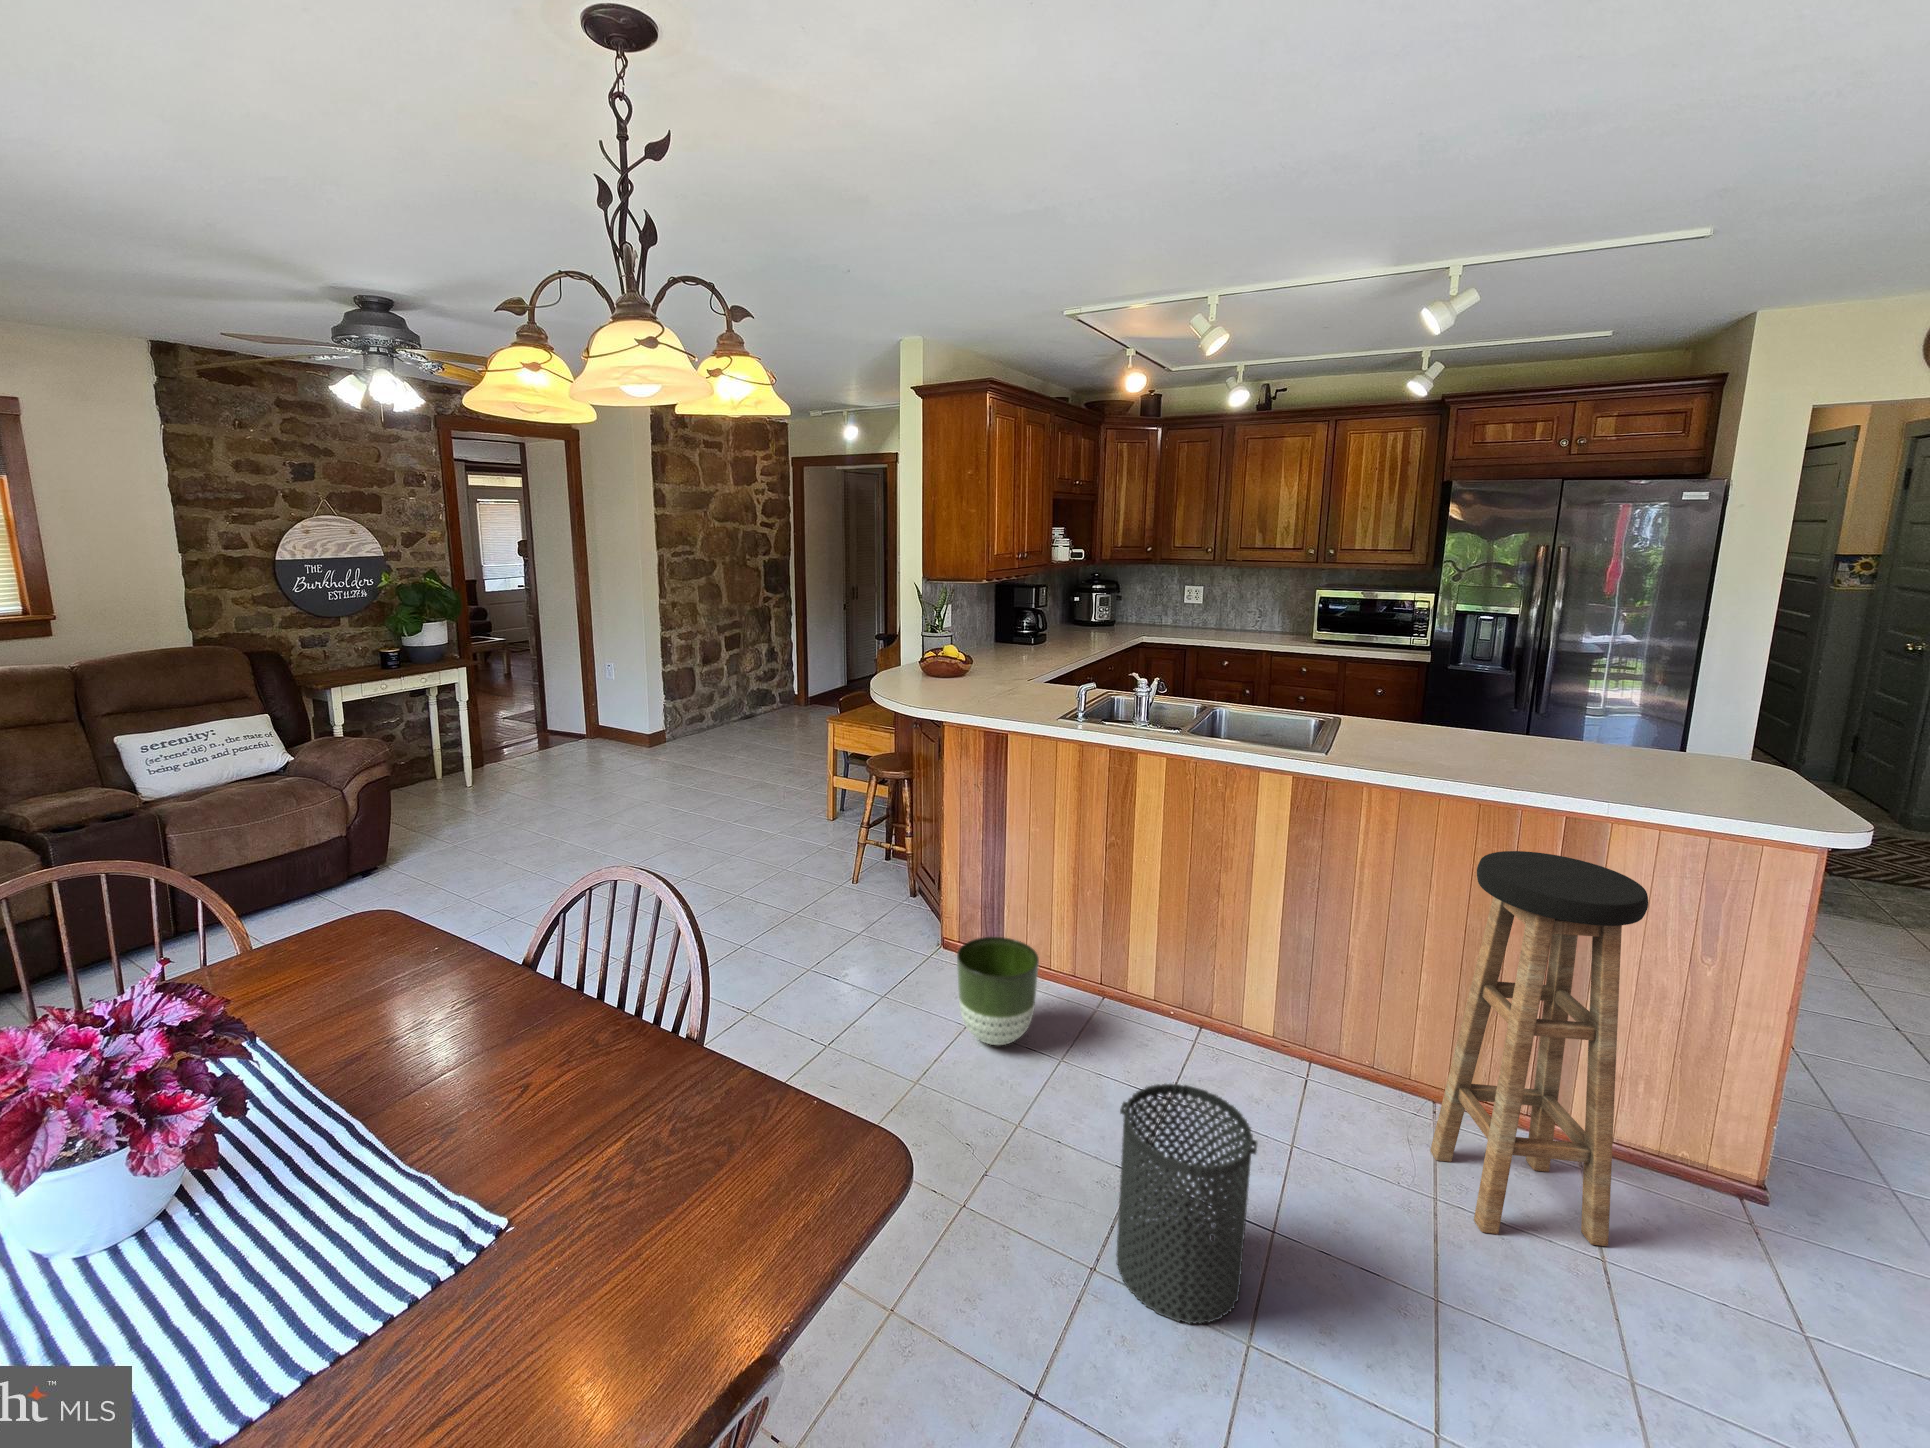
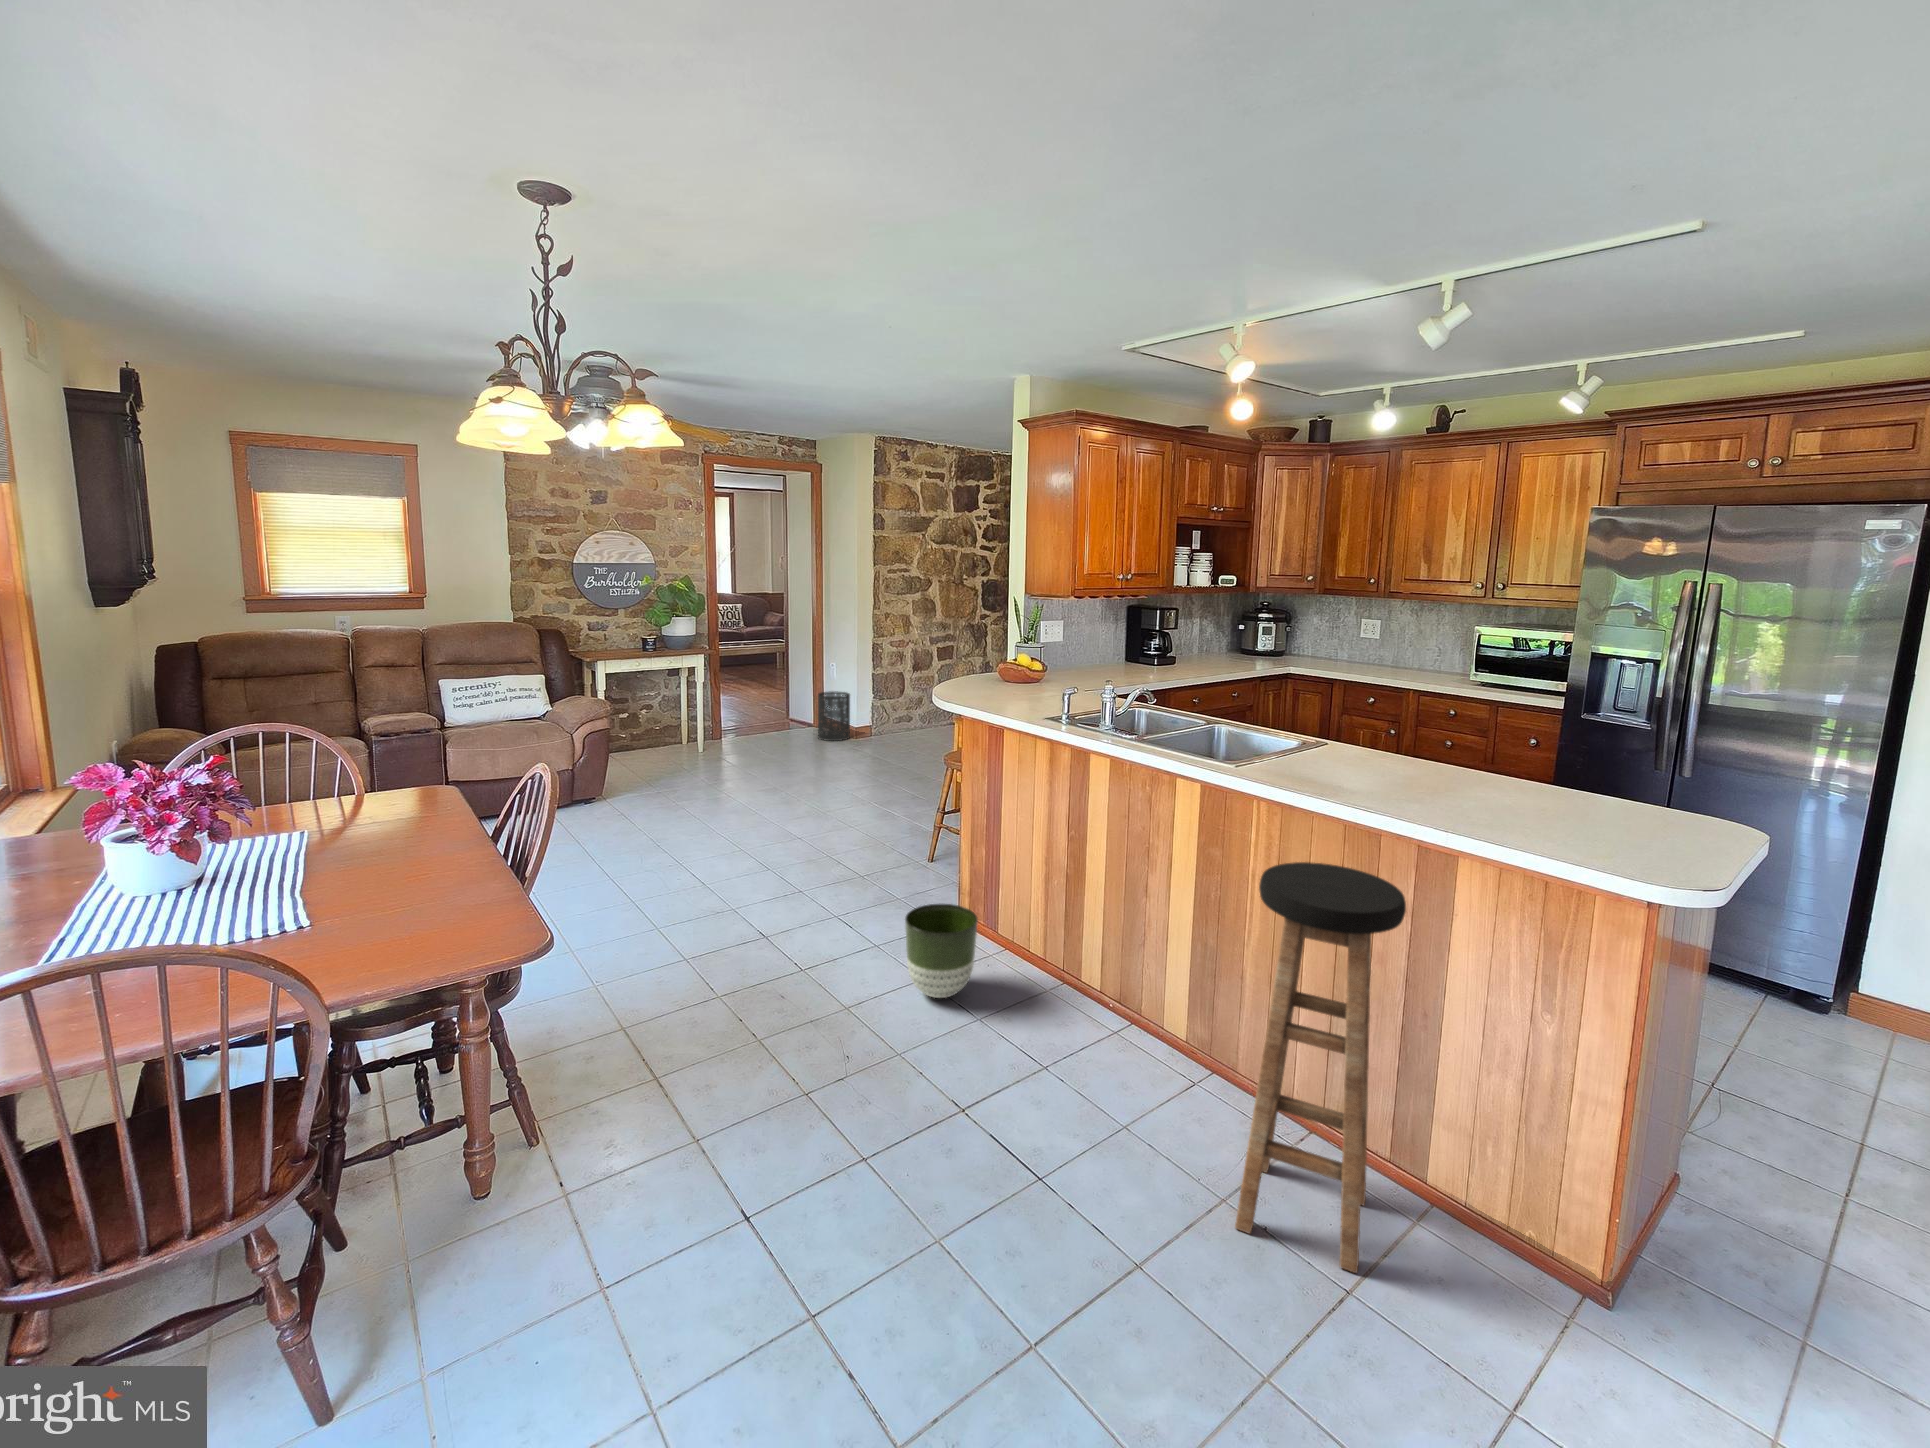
trash can: present [1116,1084,1258,1324] -> present [818,691,850,741]

